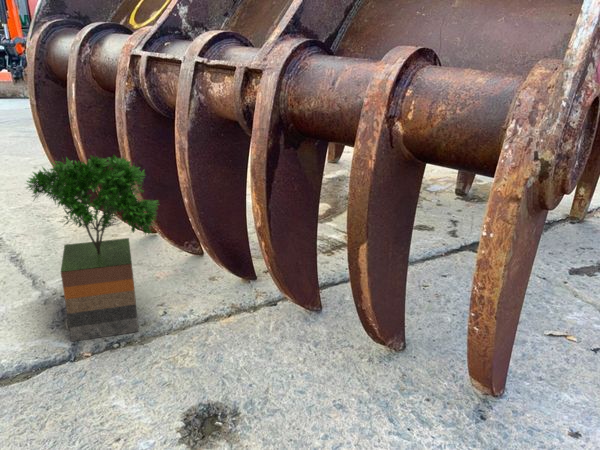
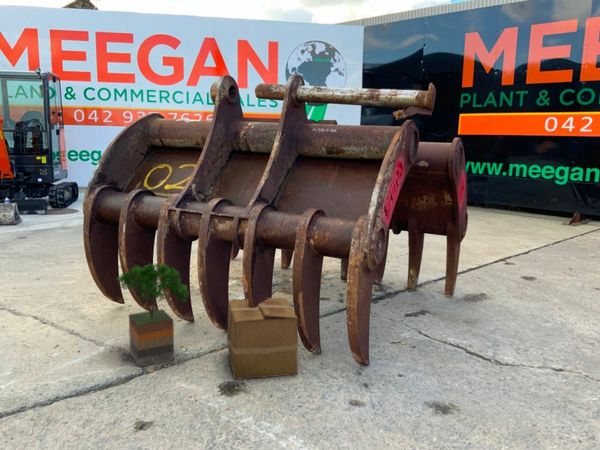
cardboard box: none [223,235,359,397] -> present [227,298,298,380]

